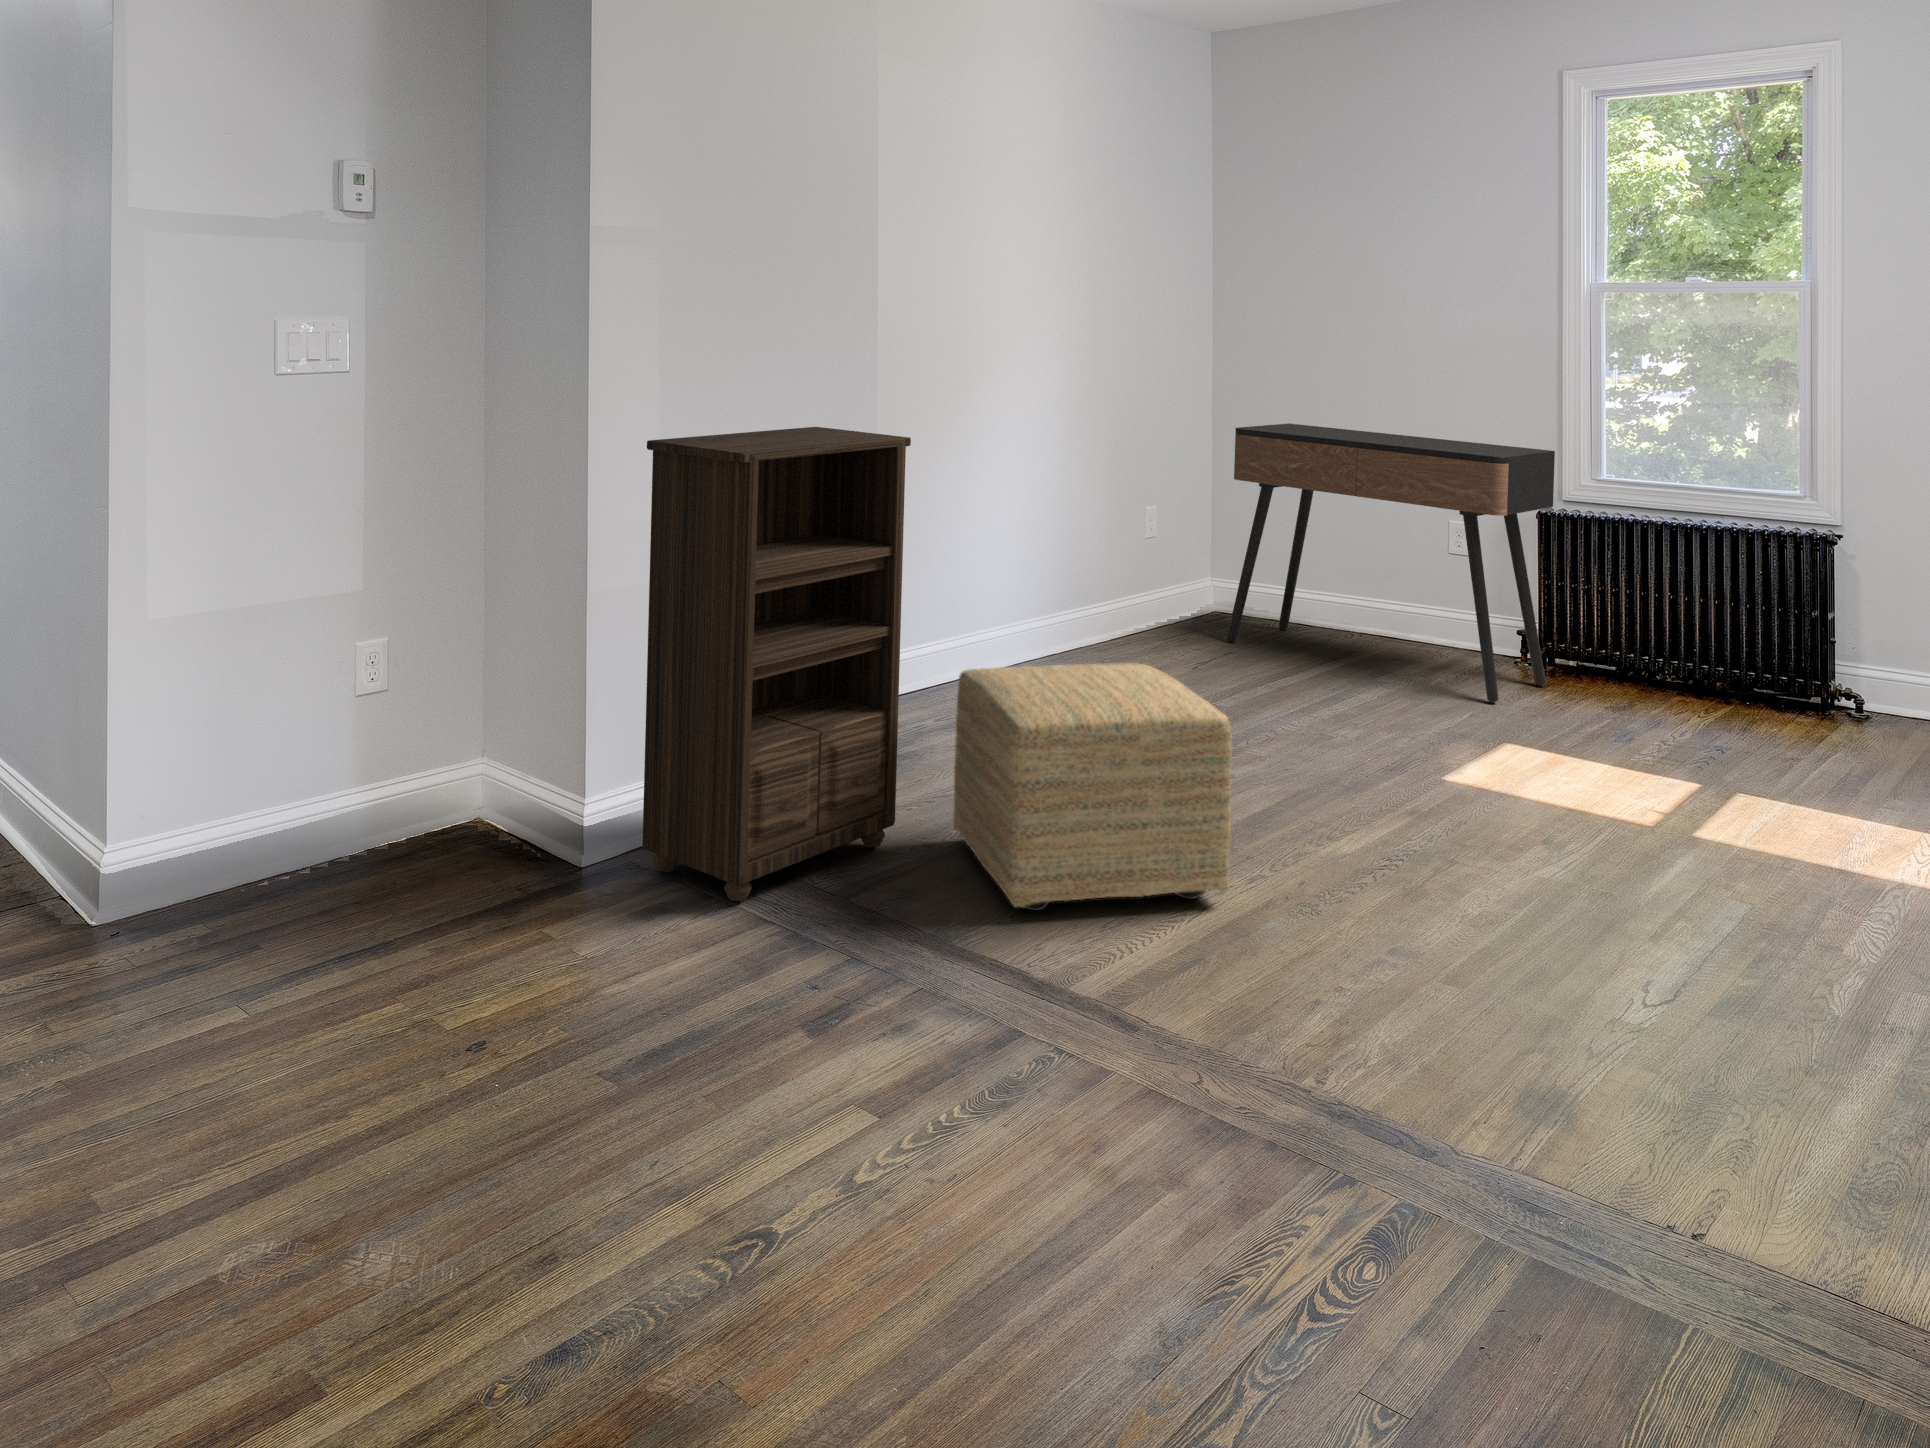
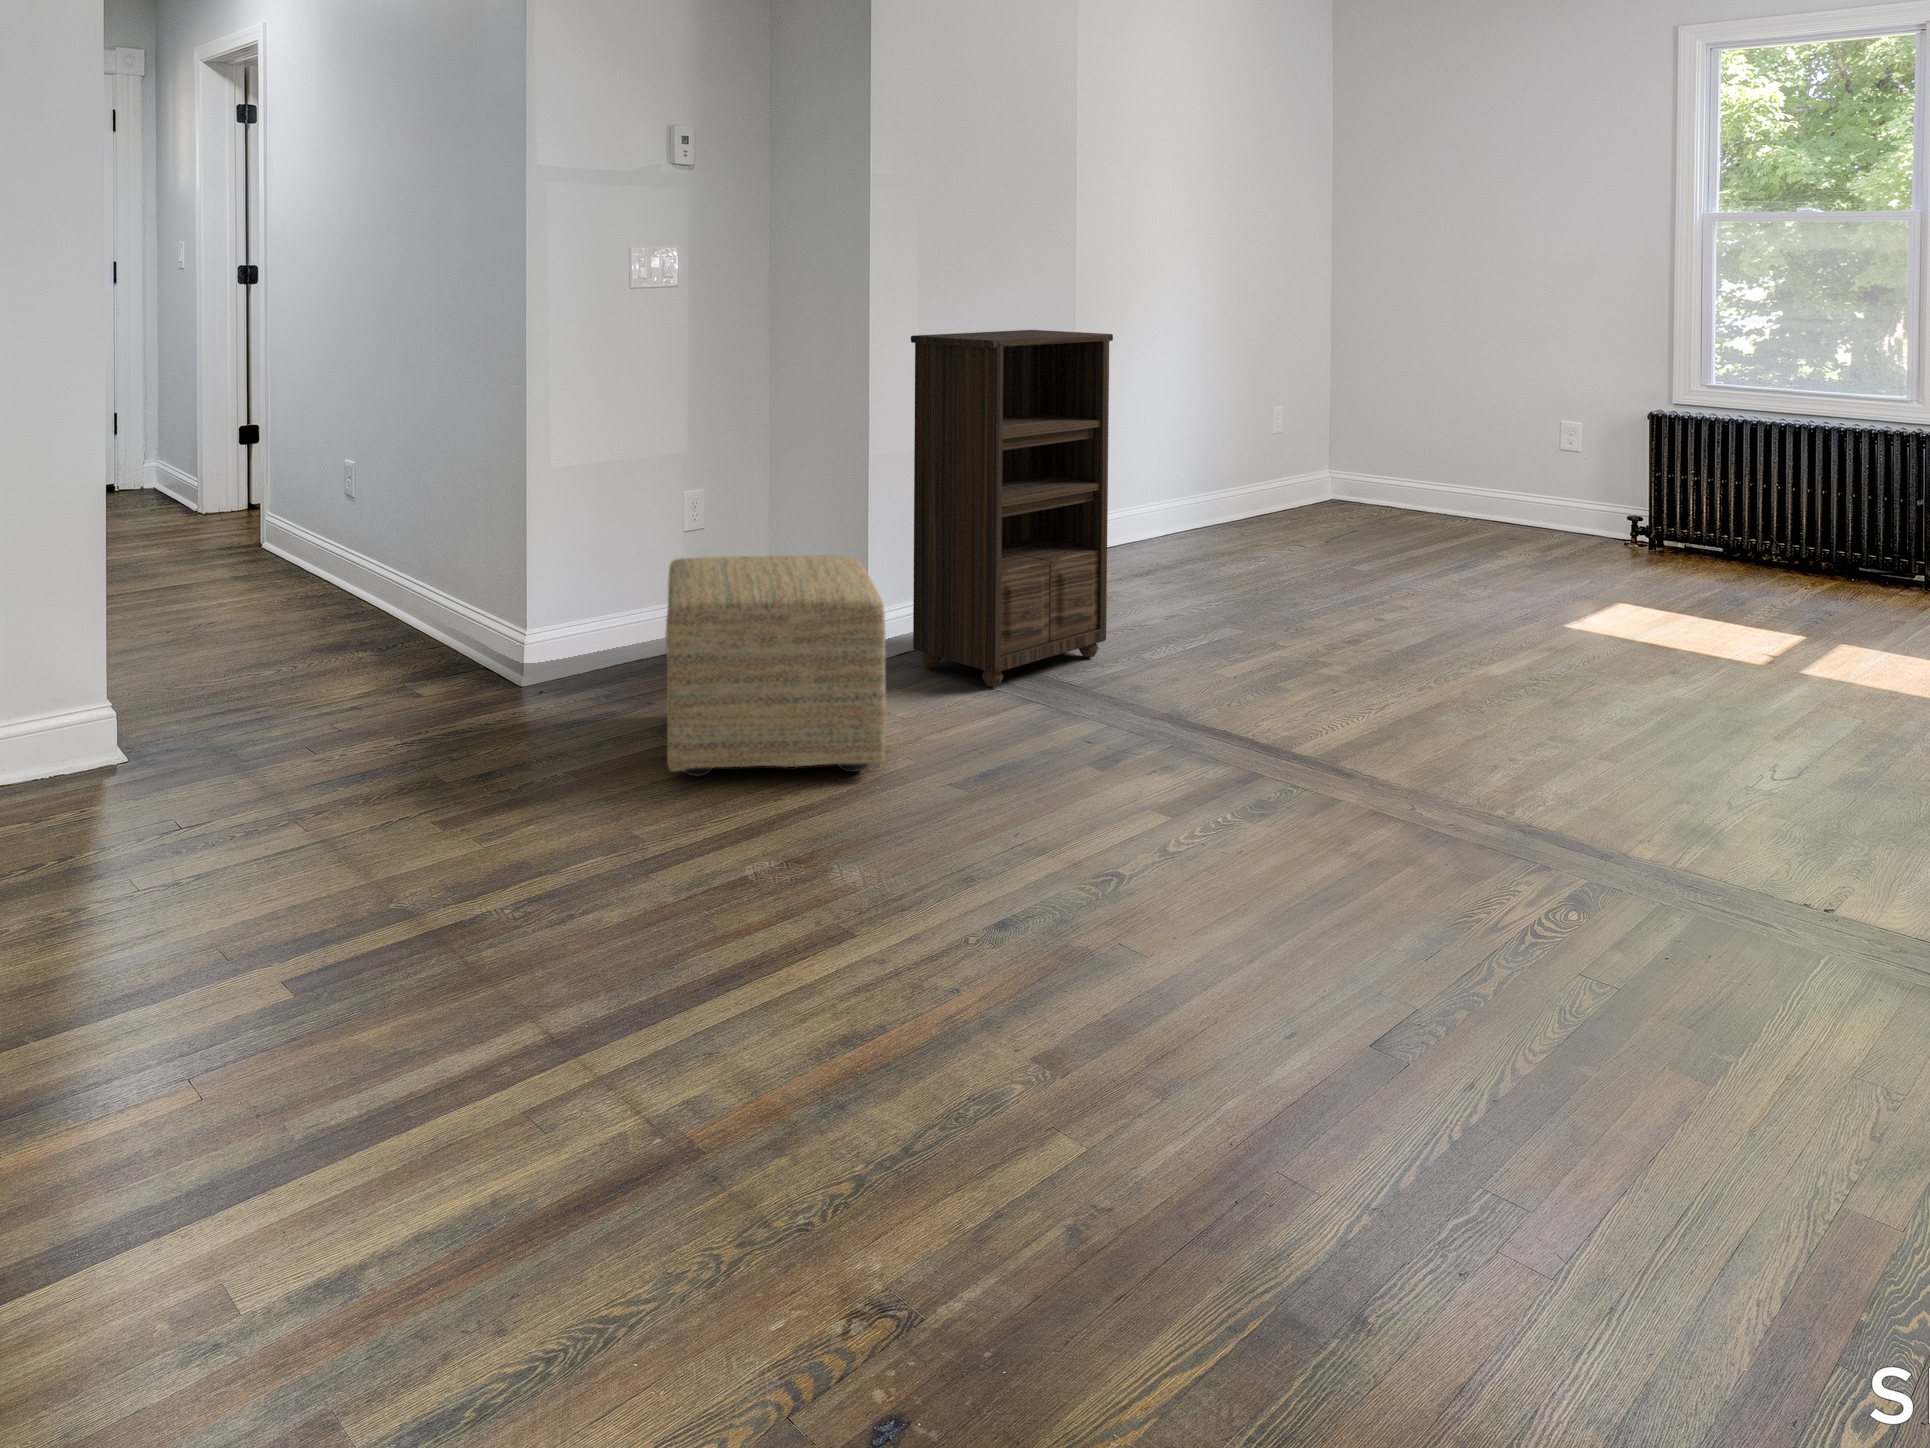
console table: present [1227,423,1555,703] -> none [1358,344,1661,575]
ottoman: present [953,663,1232,911] -> present [666,555,886,776]

